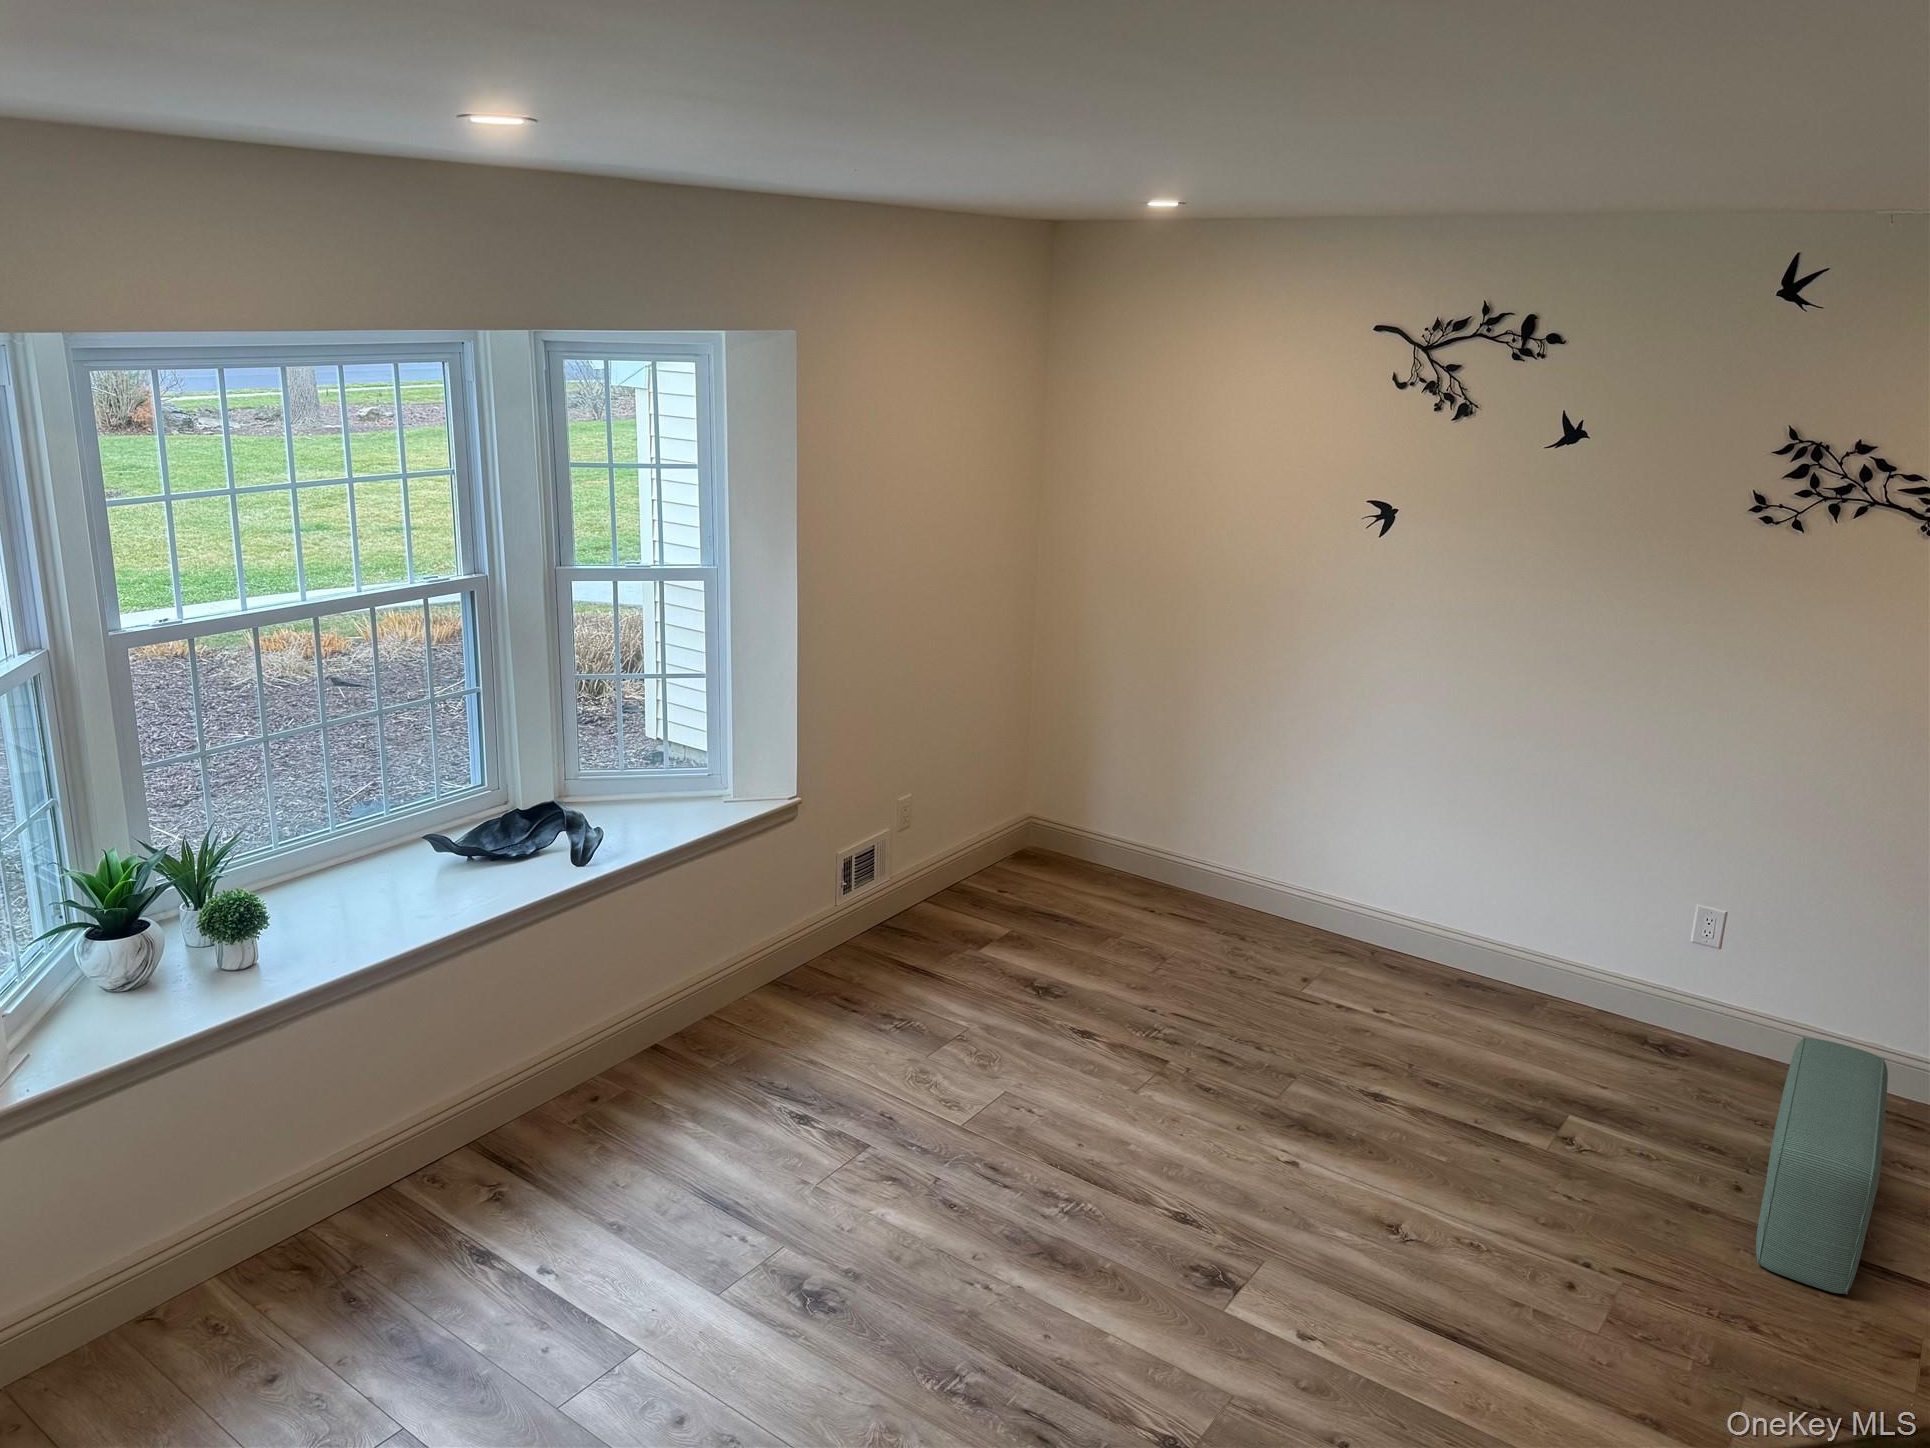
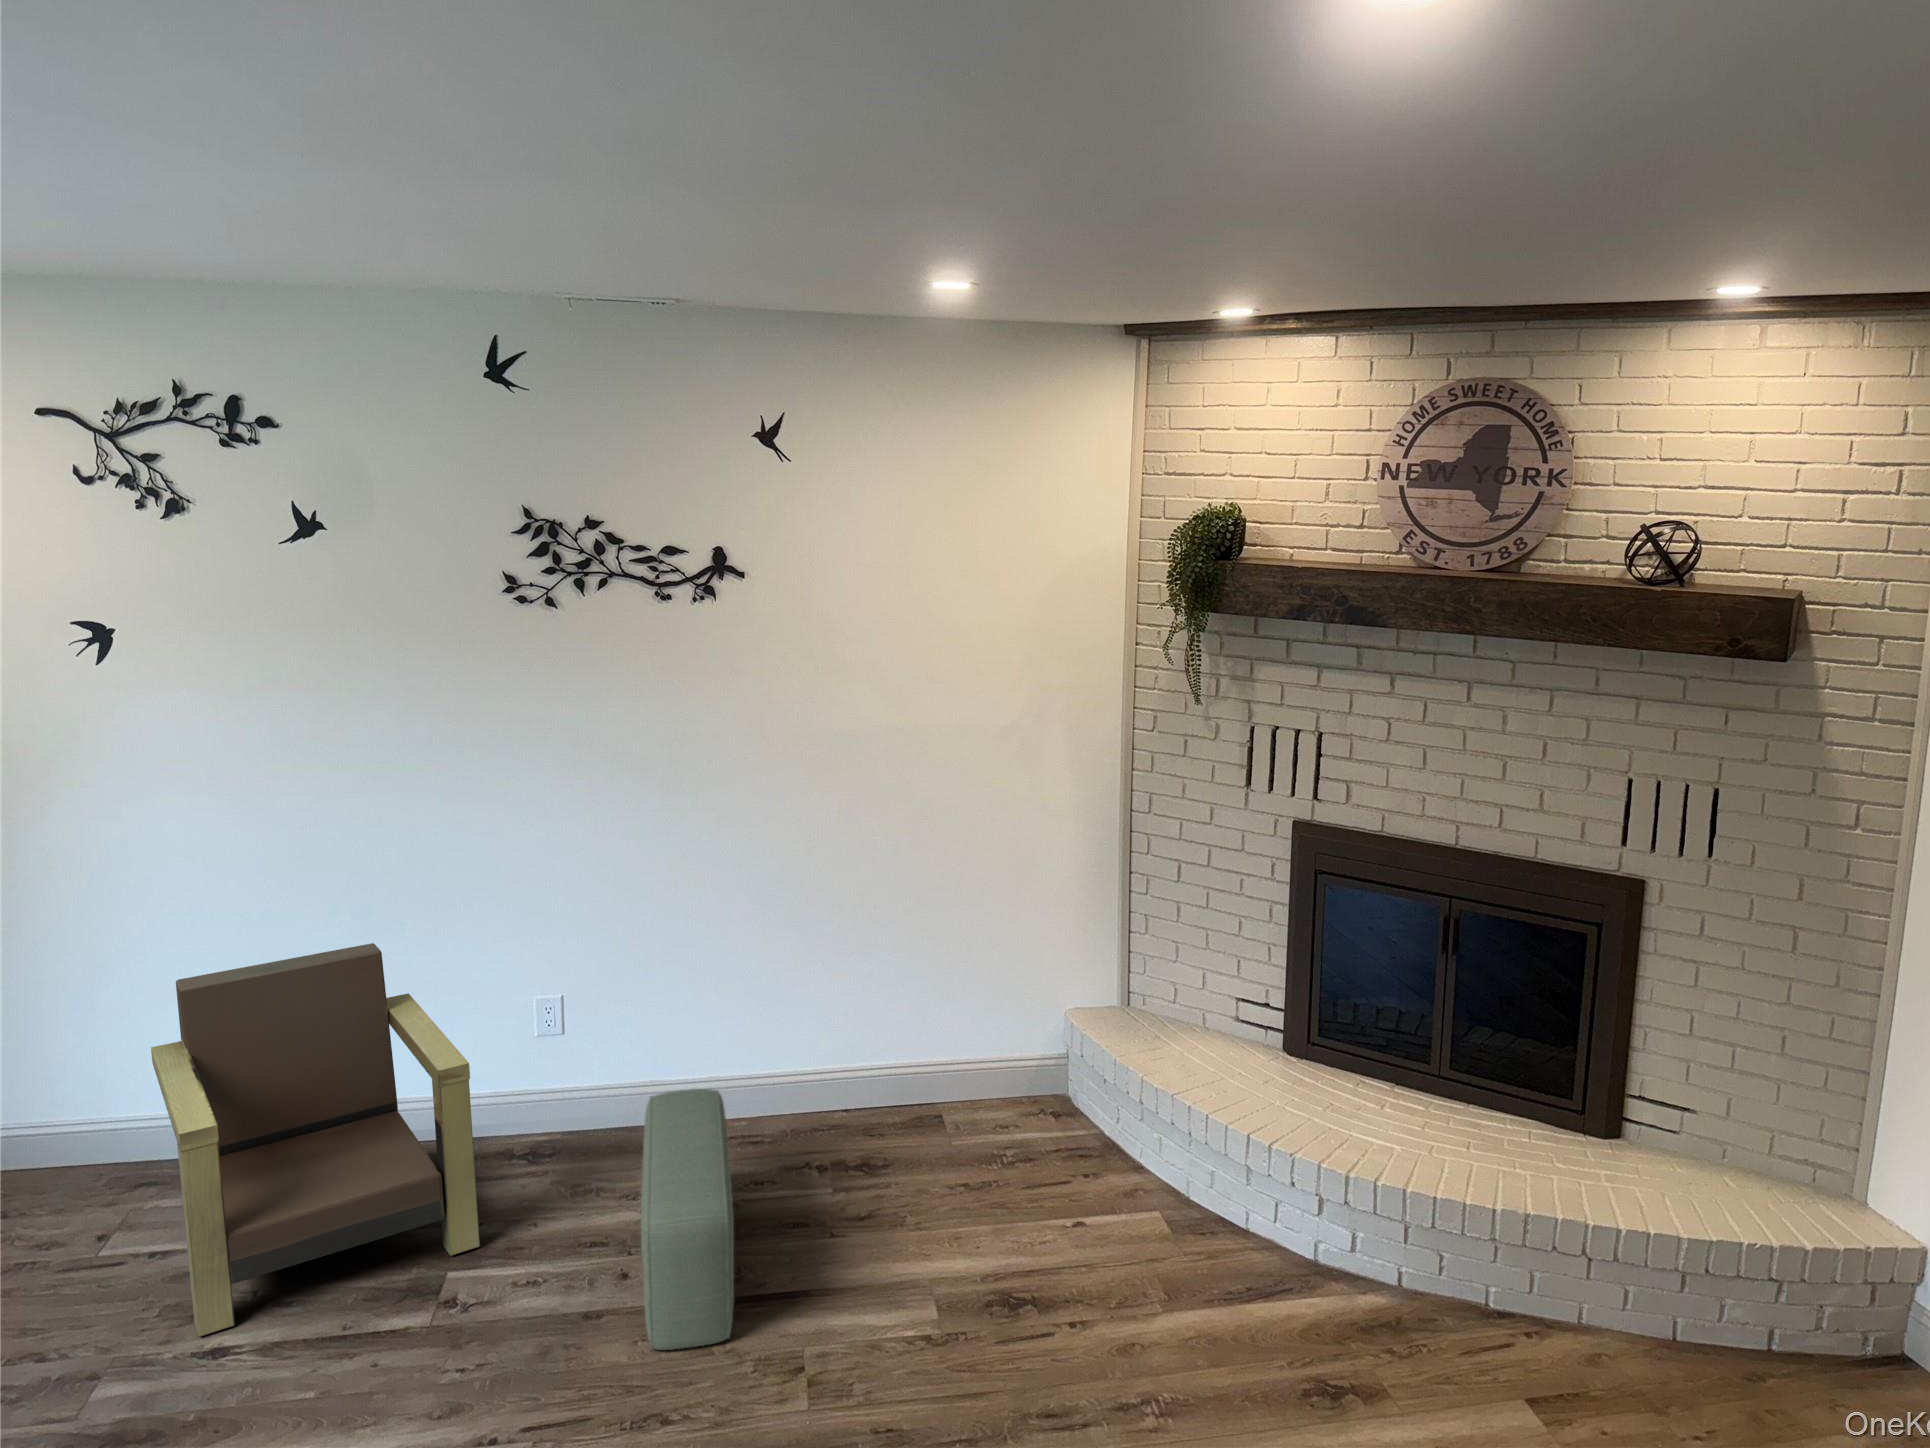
armchair: none [1364,800,1626,1107] -> present [151,943,480,1337]

